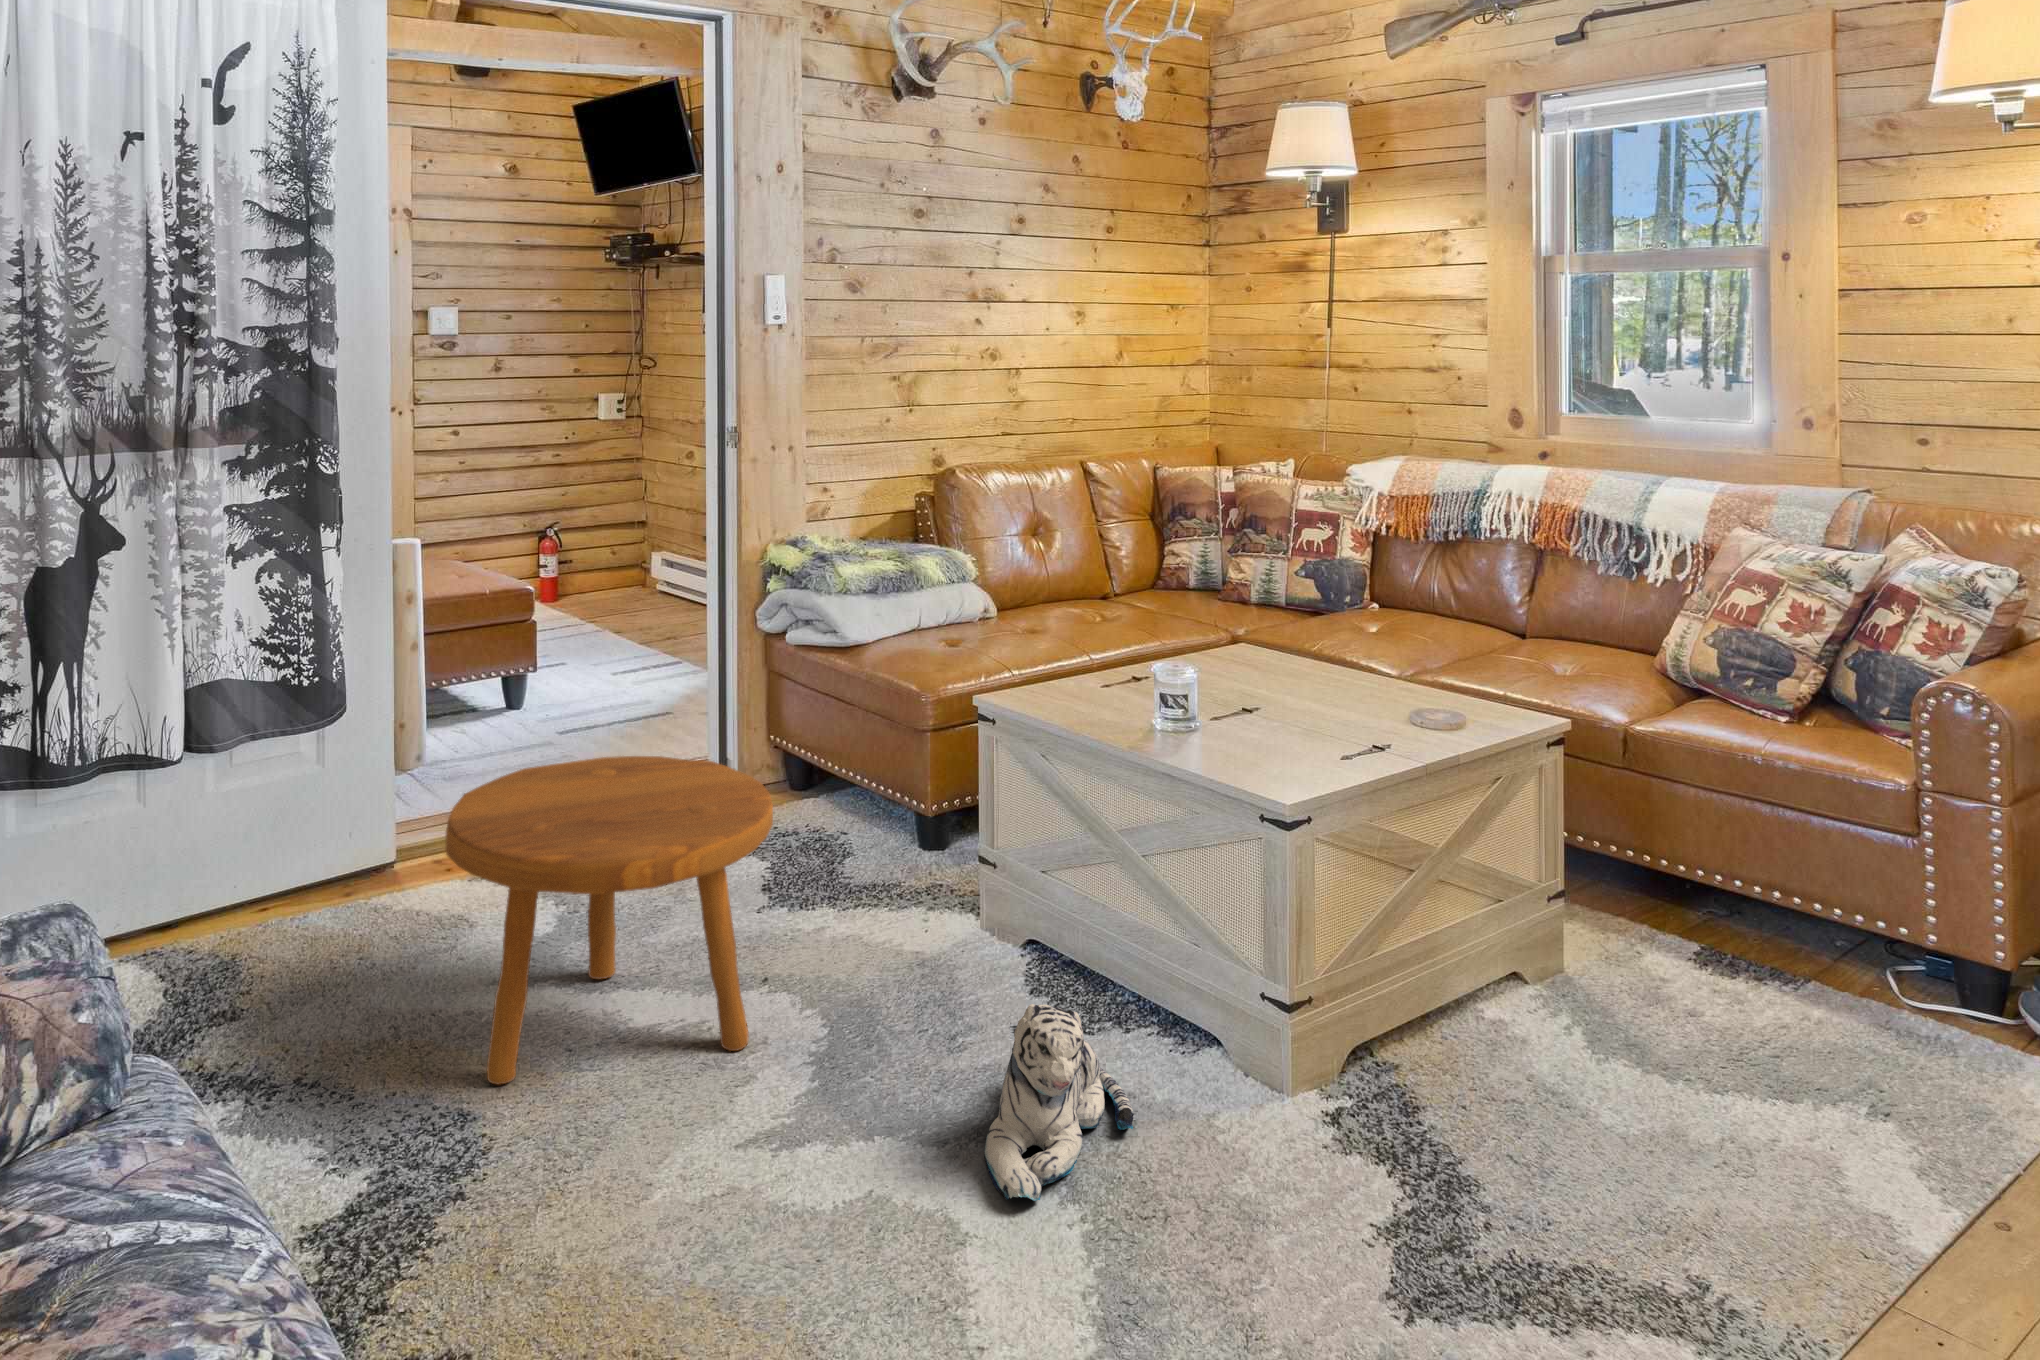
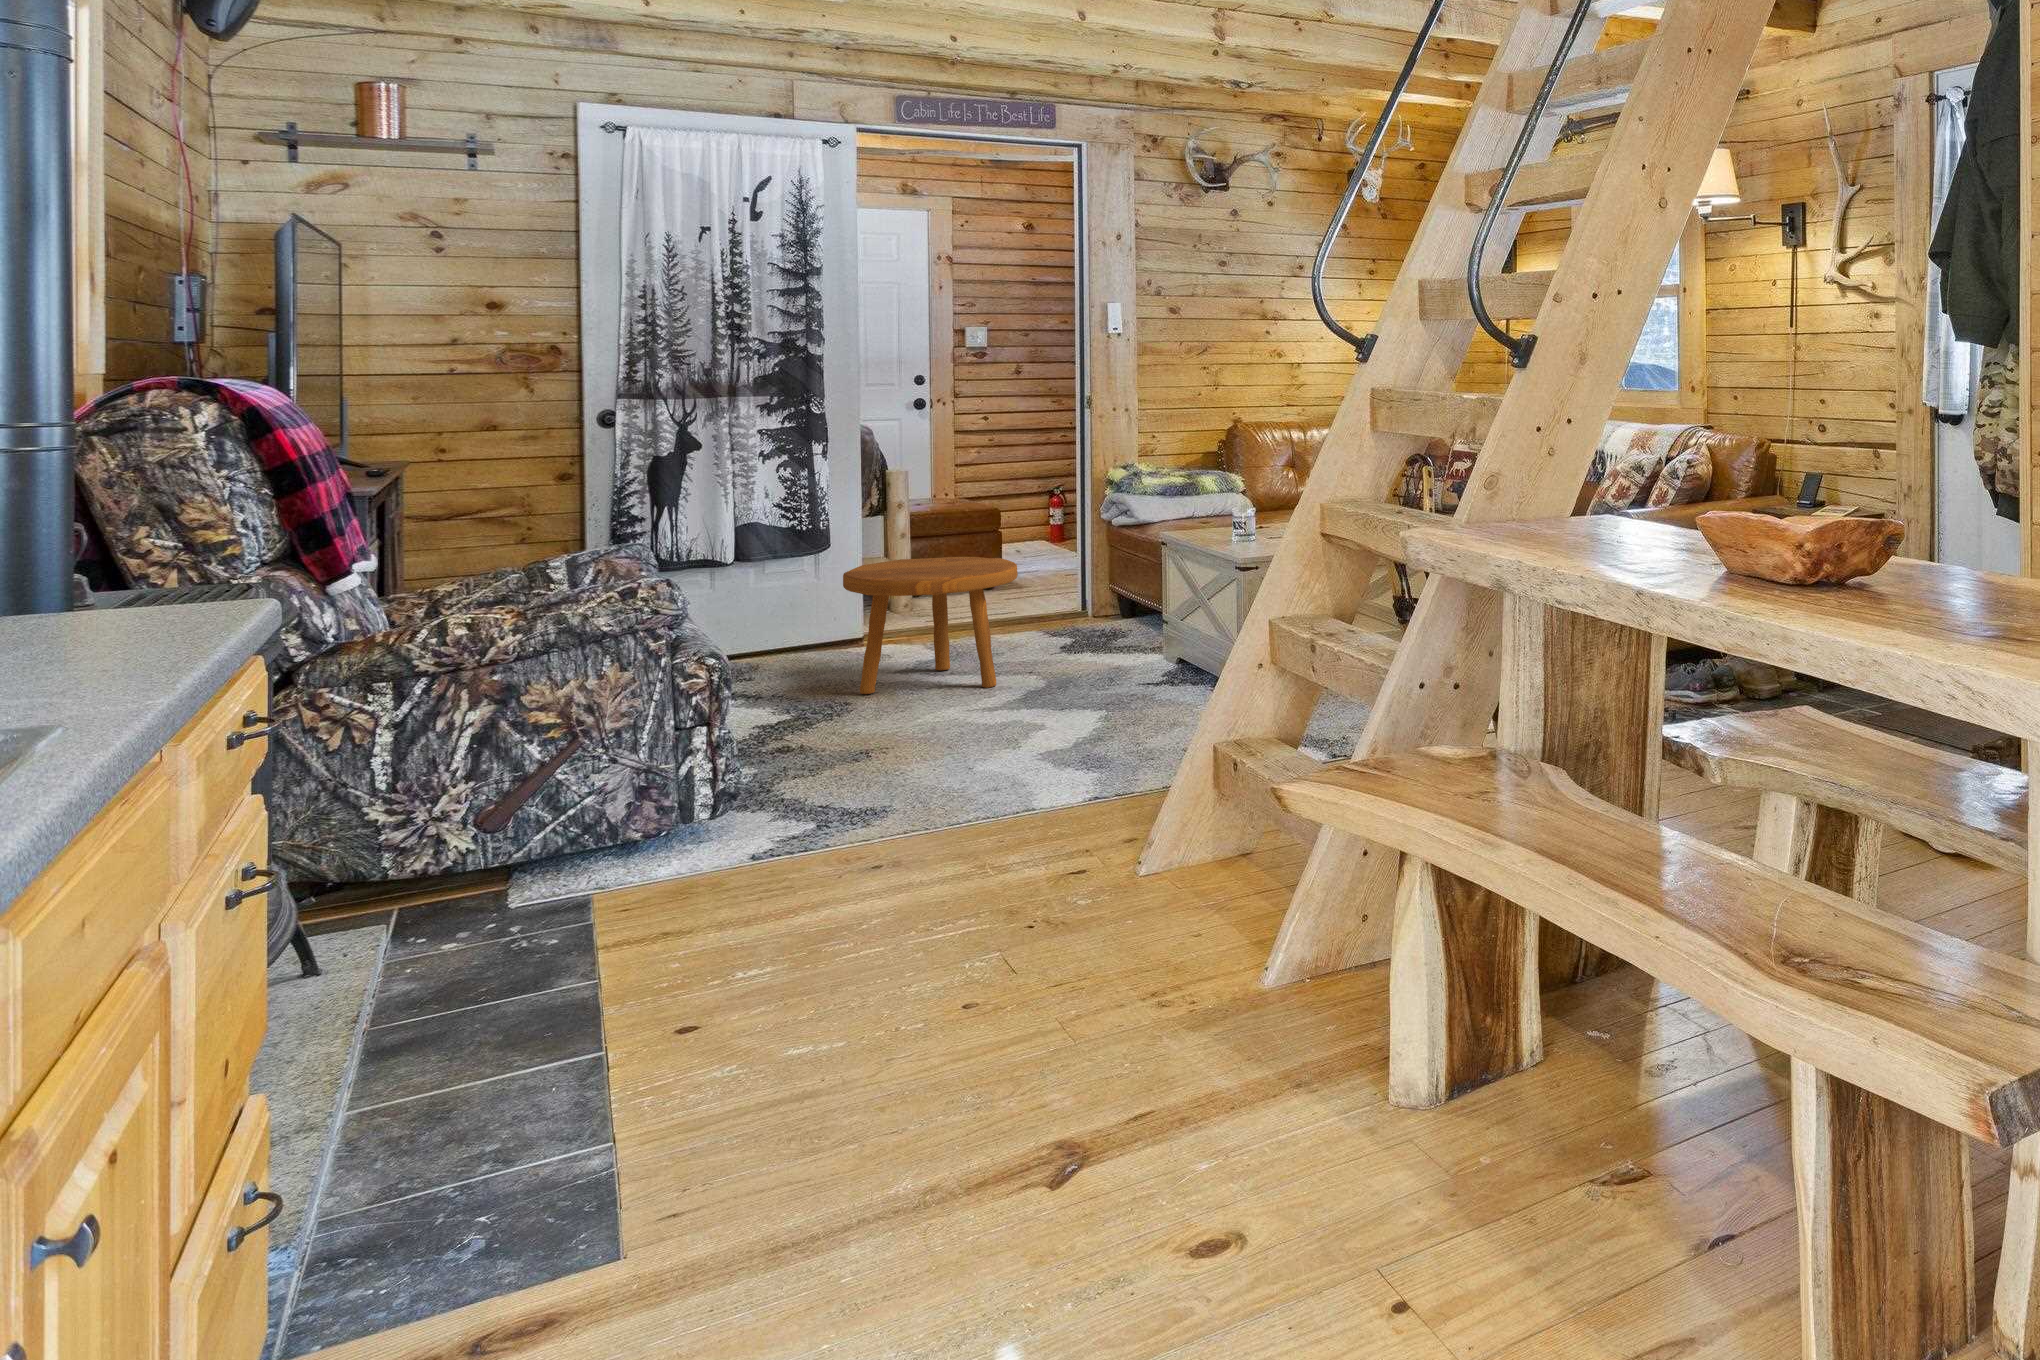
plush toy: present [984,1004,1134,1201] -> none [1063,642,1157,717]

